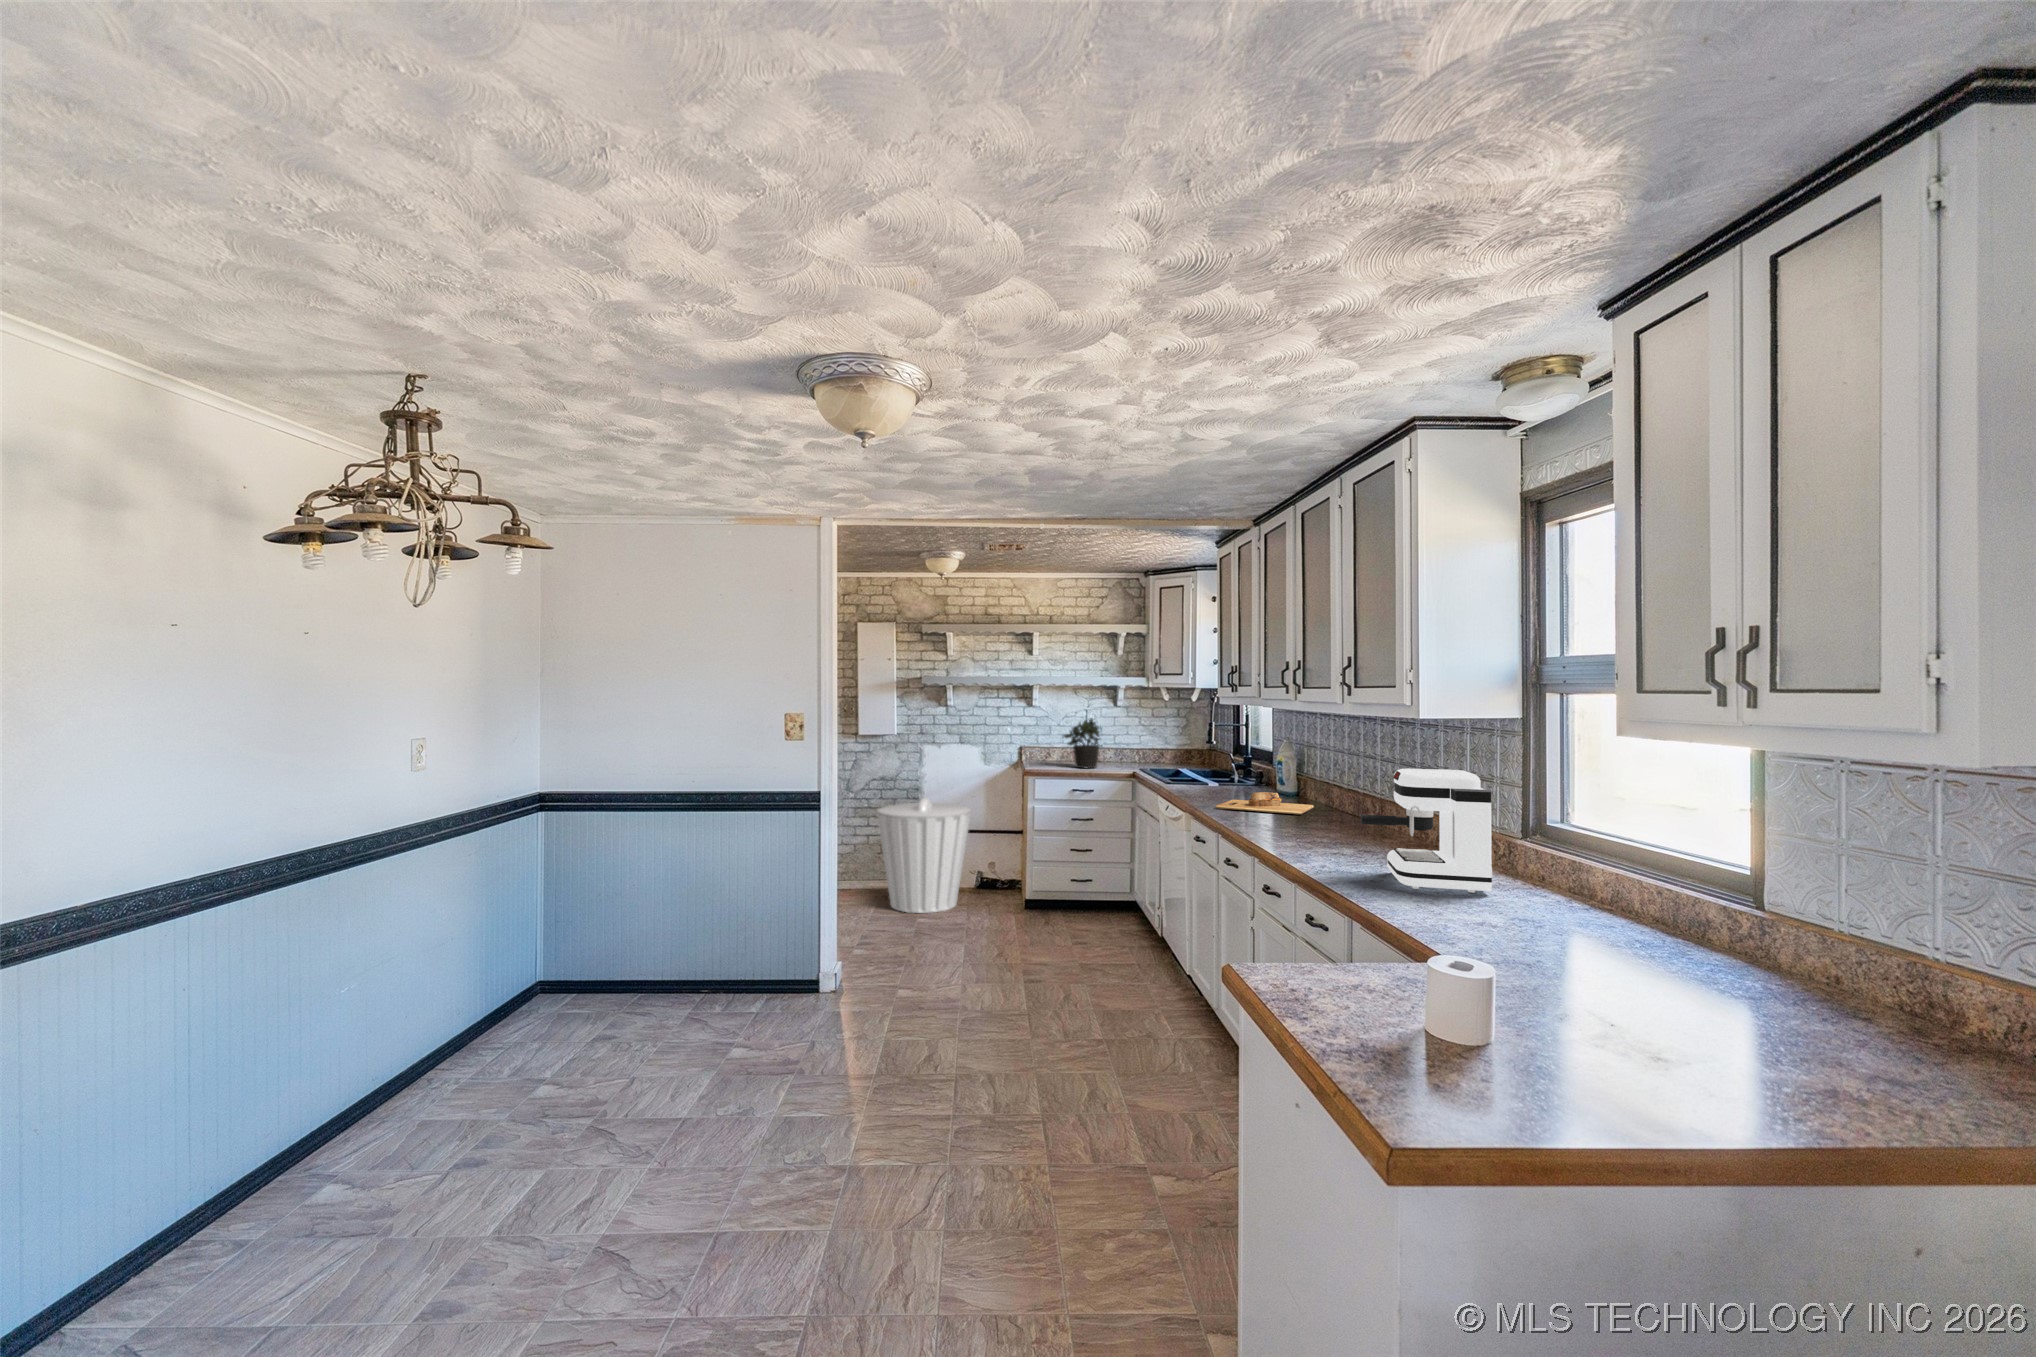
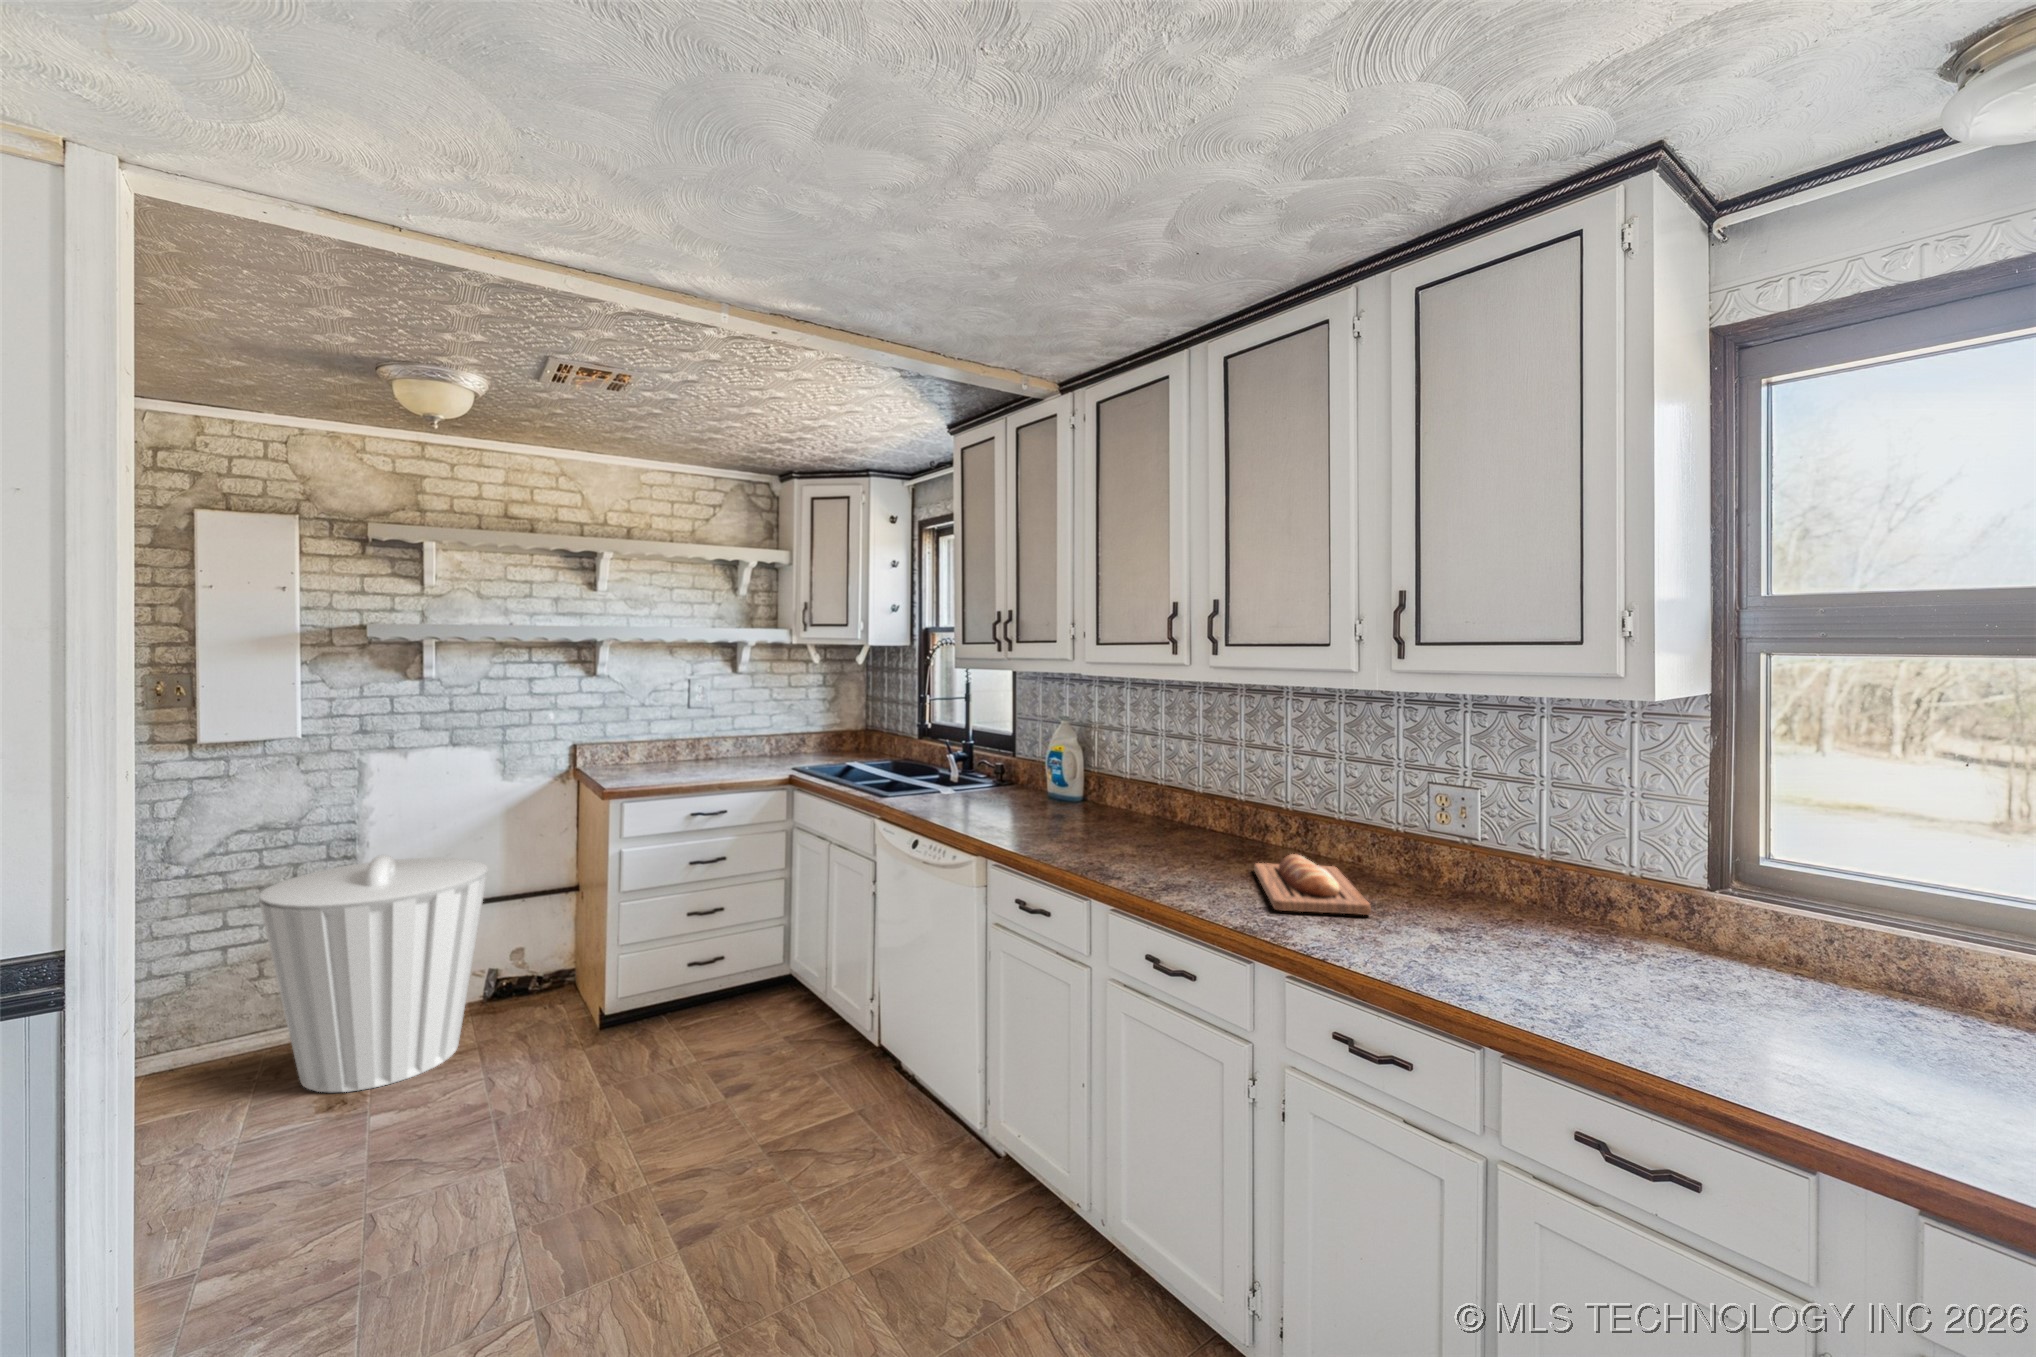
potted plant: present [1064,719,1102,768] -> none [664,695,735,777]
coffee maker: present [1361,769,1492,893] -> none [1646,793,1930,1053]
cutting board: present [1216,792,1314,814] -> none [1042,813,1190,850]
bread loaf: none [1280,814,1364,841] -> present [1254,854,1371,915]

